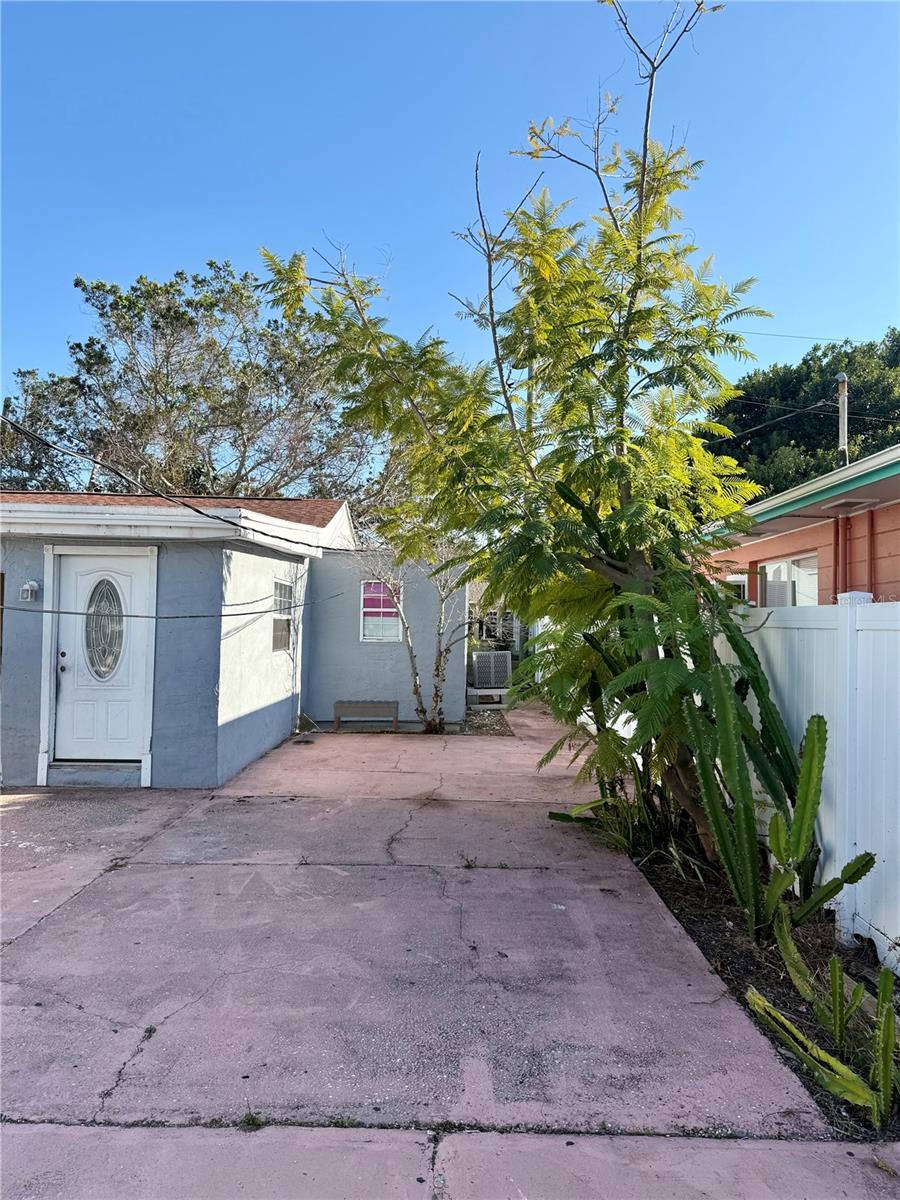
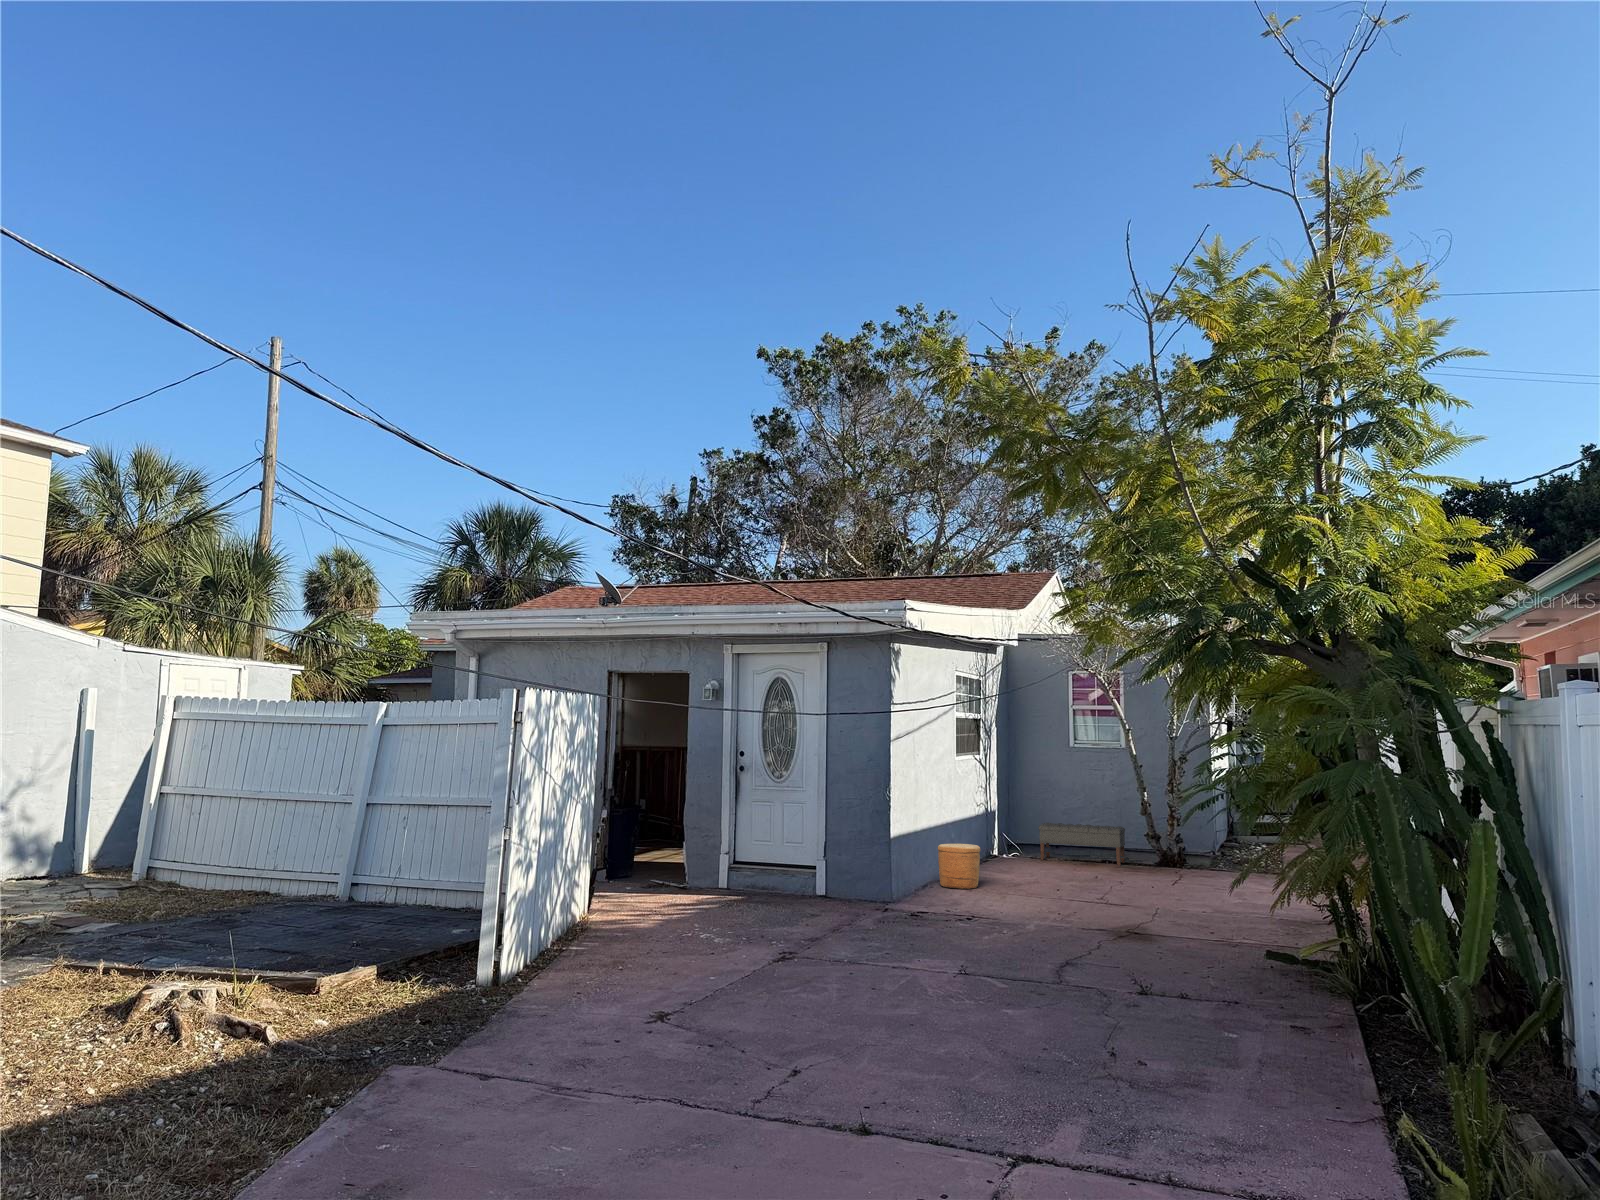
potted tree: present [292,707,315,745] -> none [982,819,1016,870]
woven basket: none [257,728,296,769] -> present [938,844,981,889]

